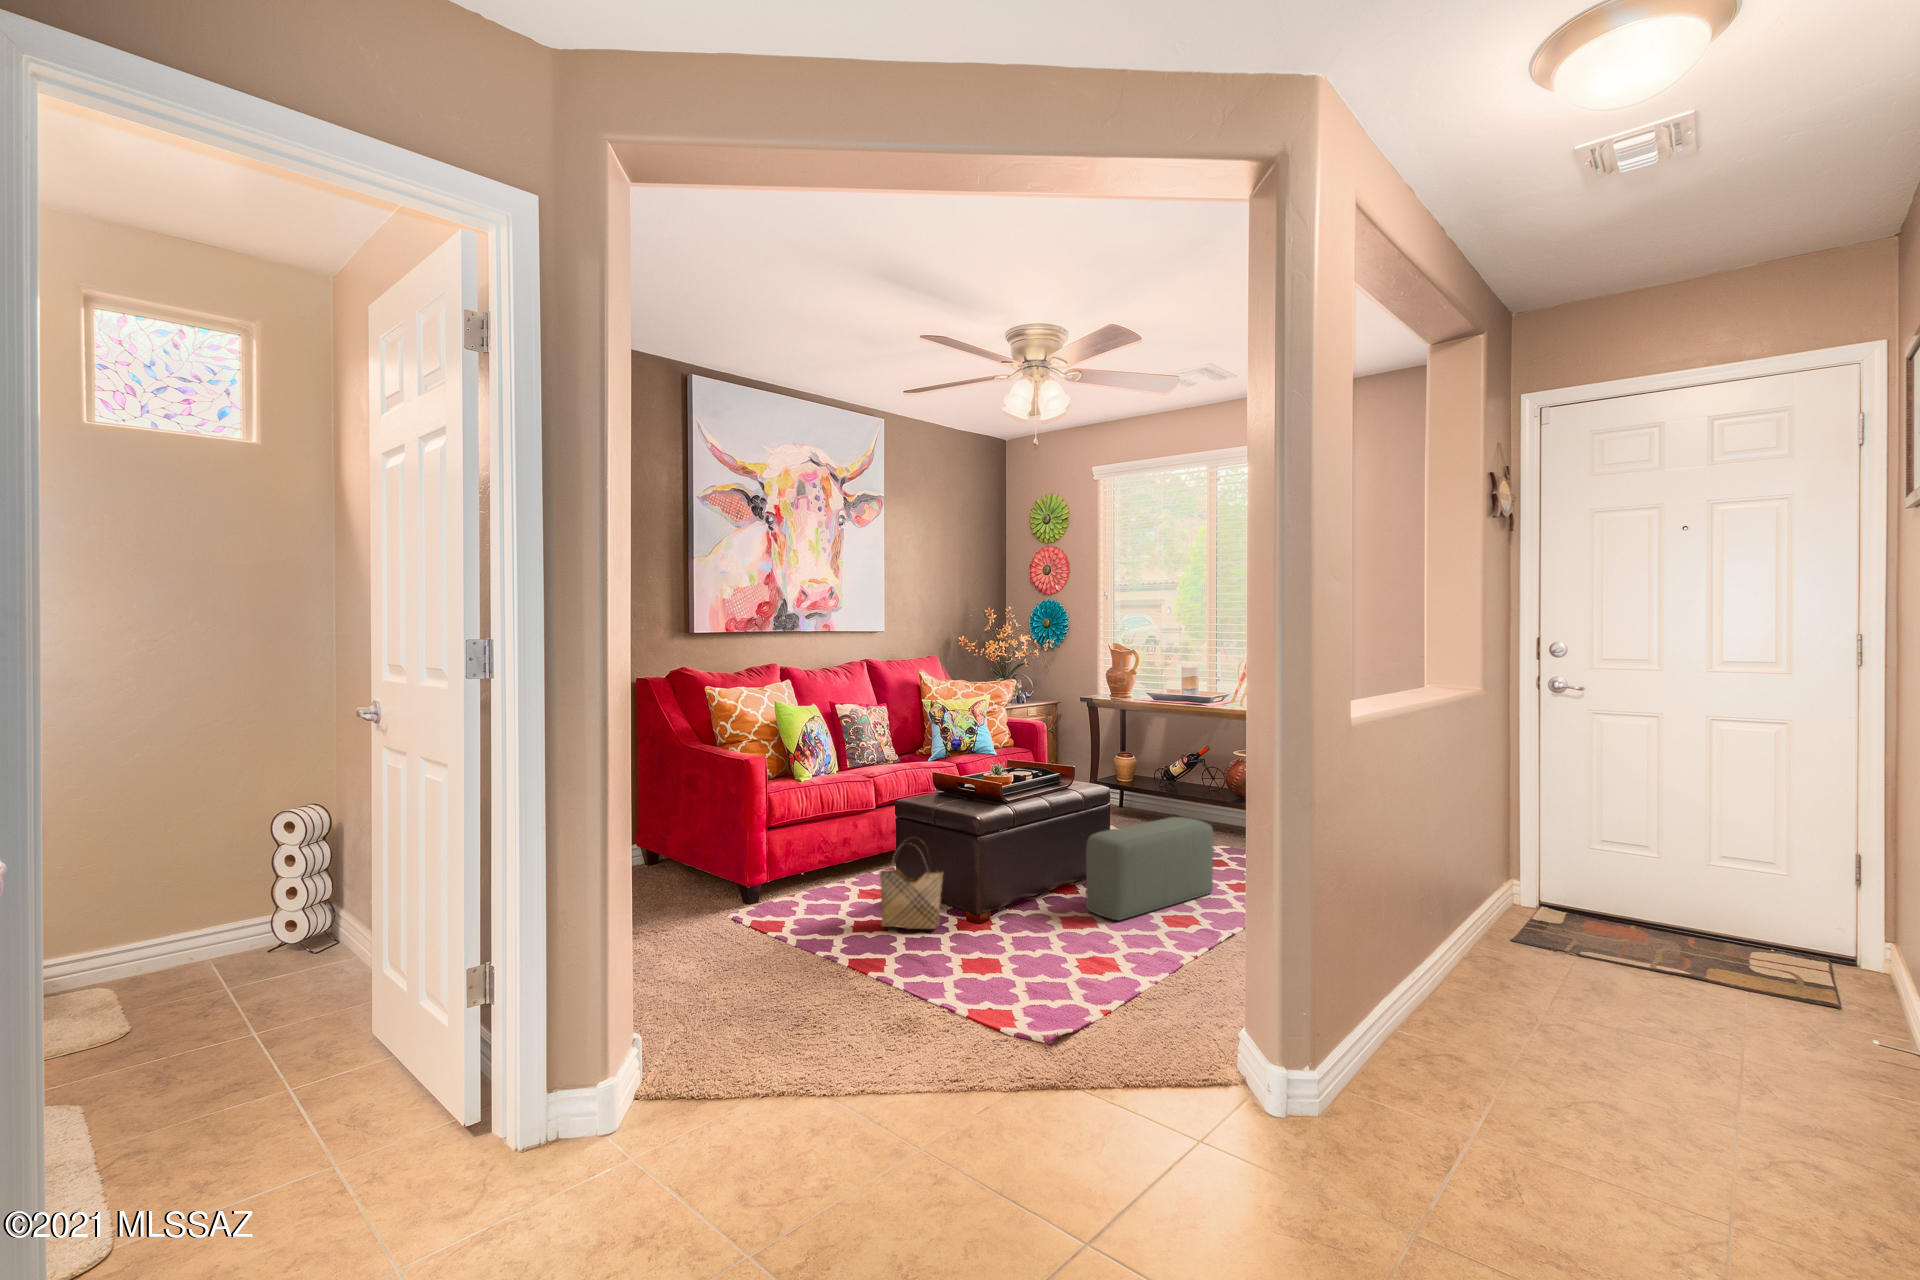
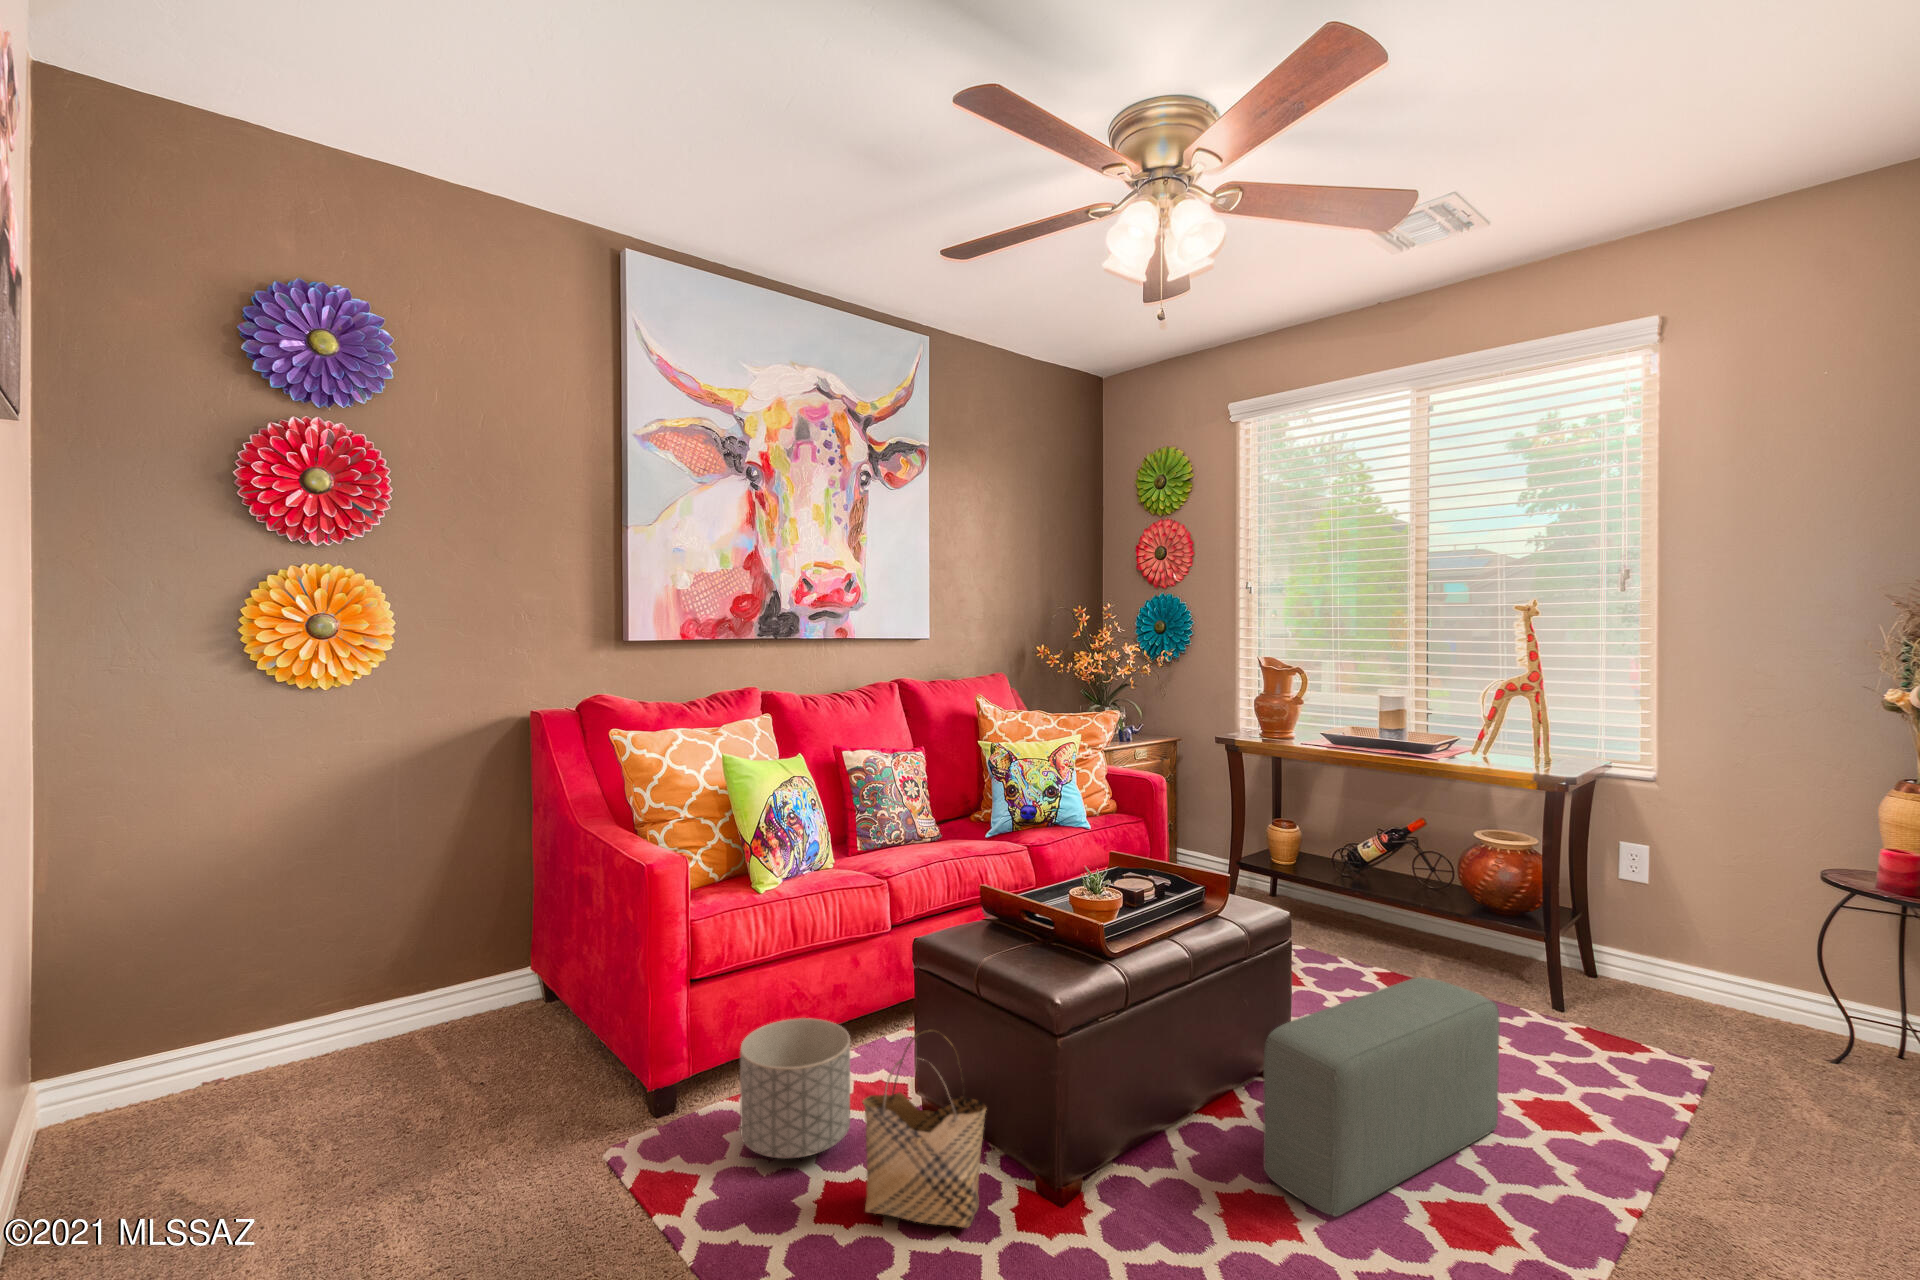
planter: none [805,846,865,914] -> present [740,1018,850,1159]

